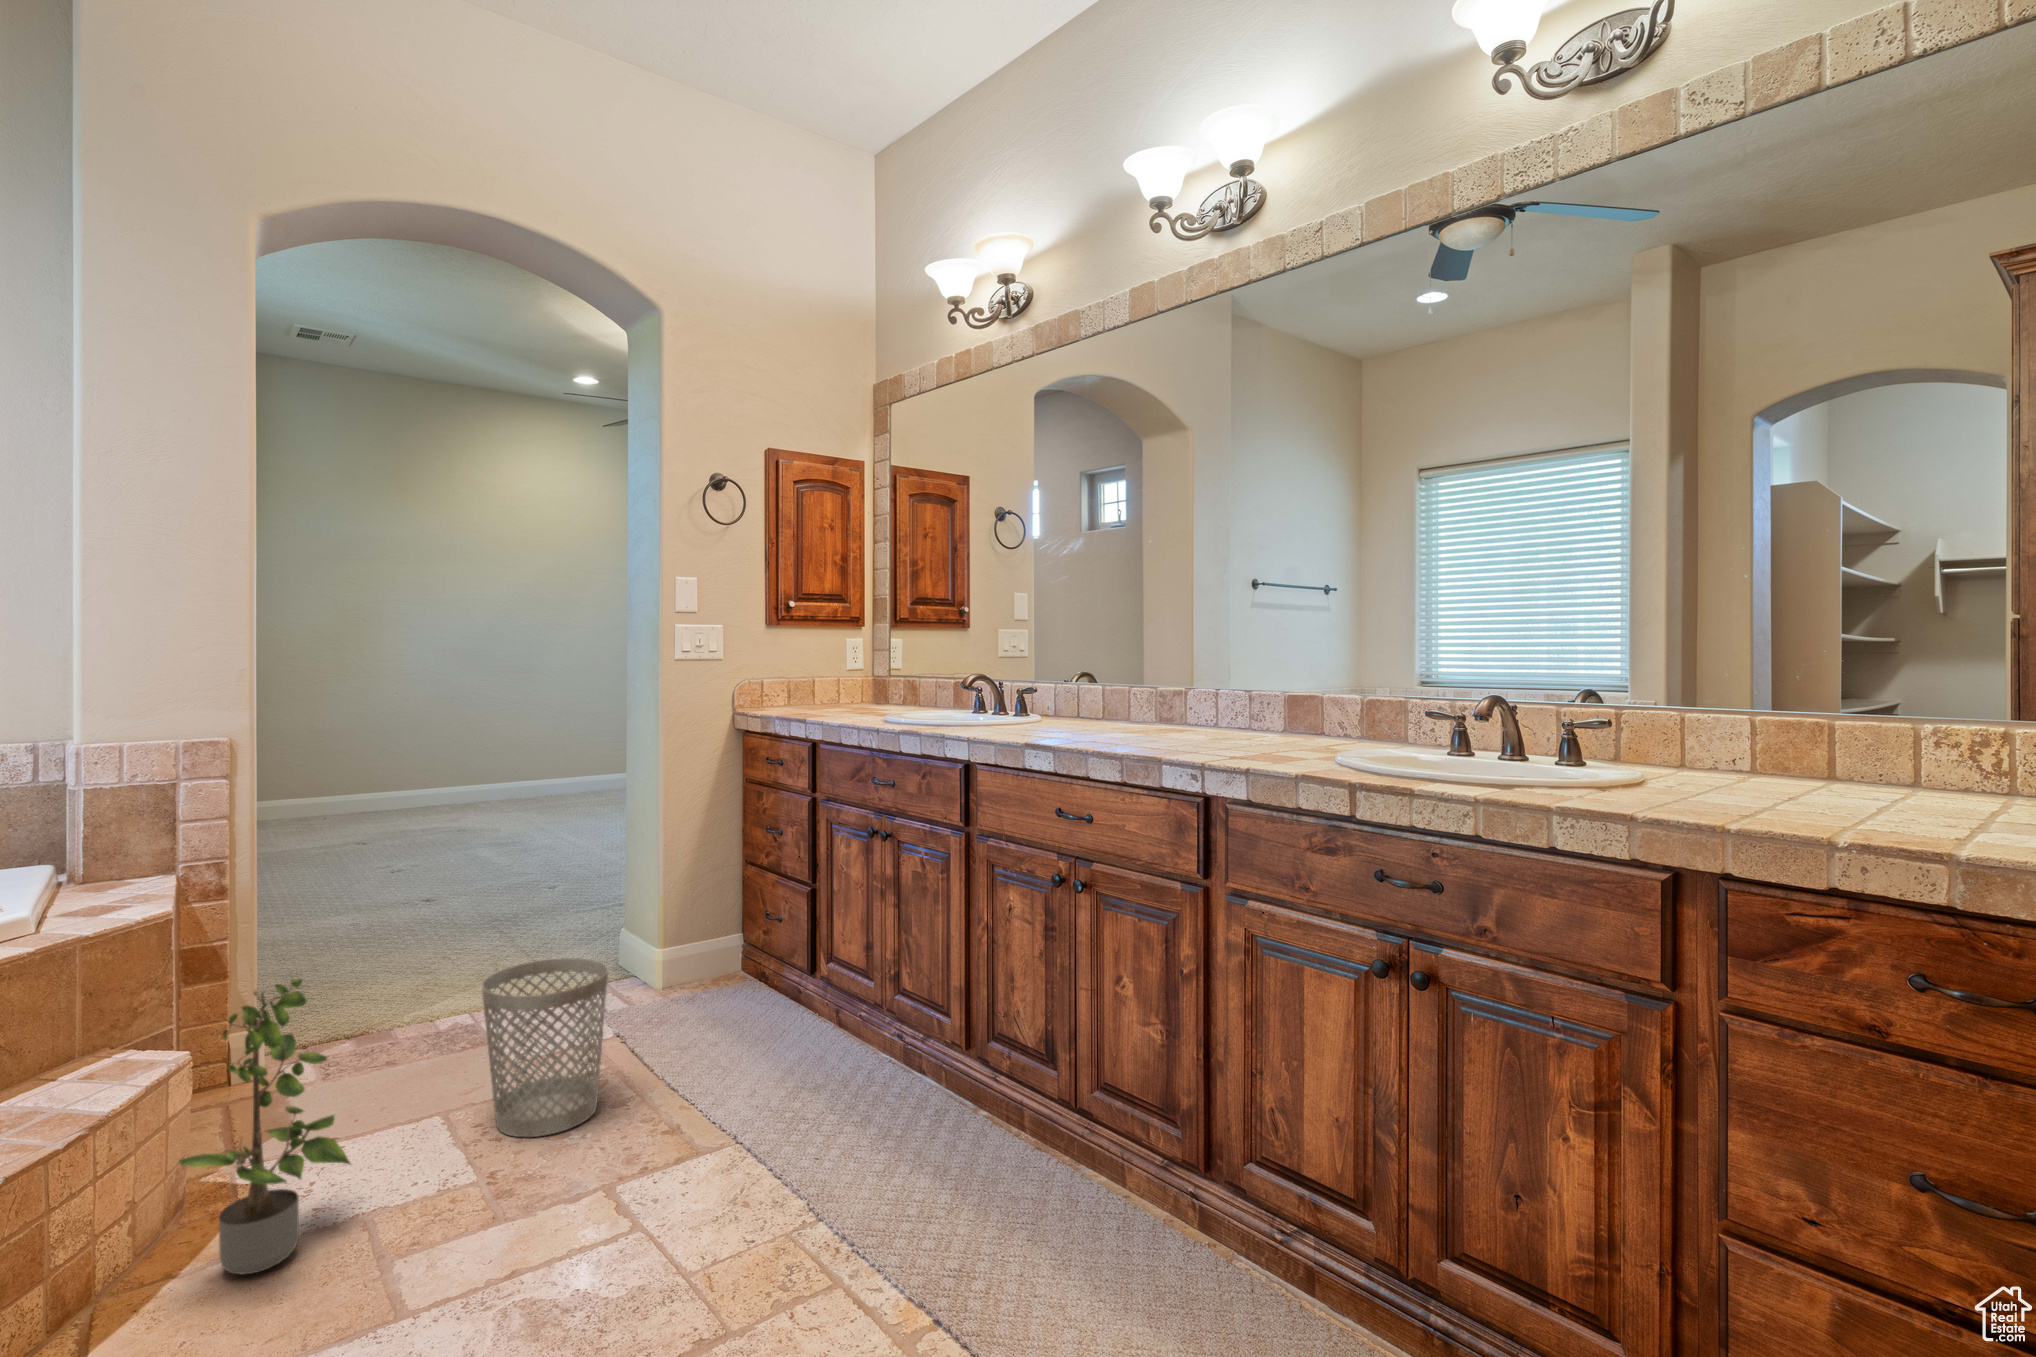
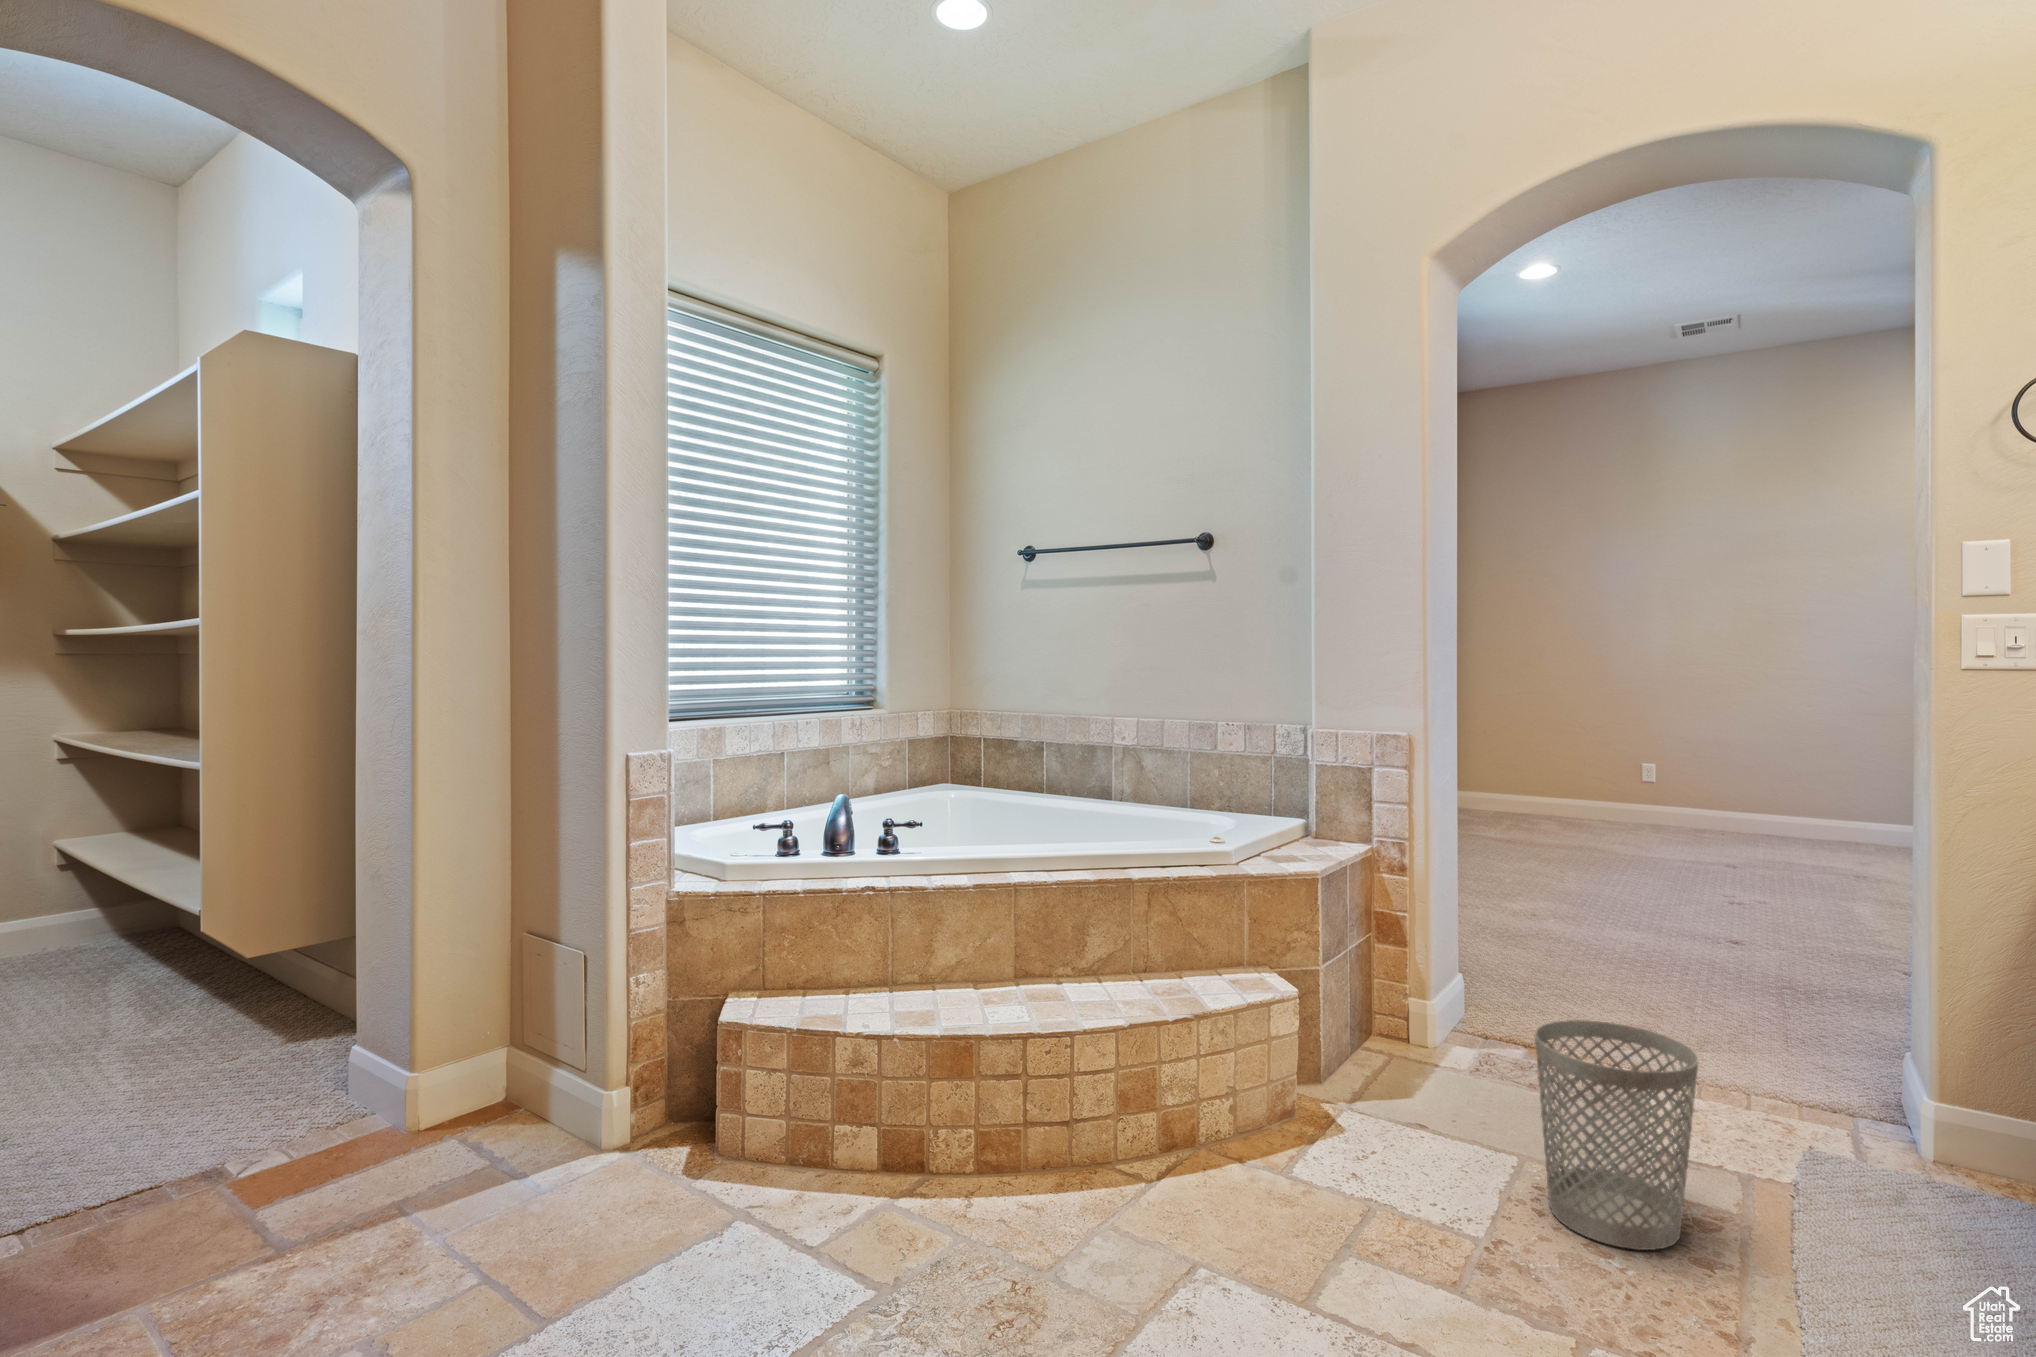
potted plant: present [179,979,350,1274] -> none [1221,938,1367,1200]

